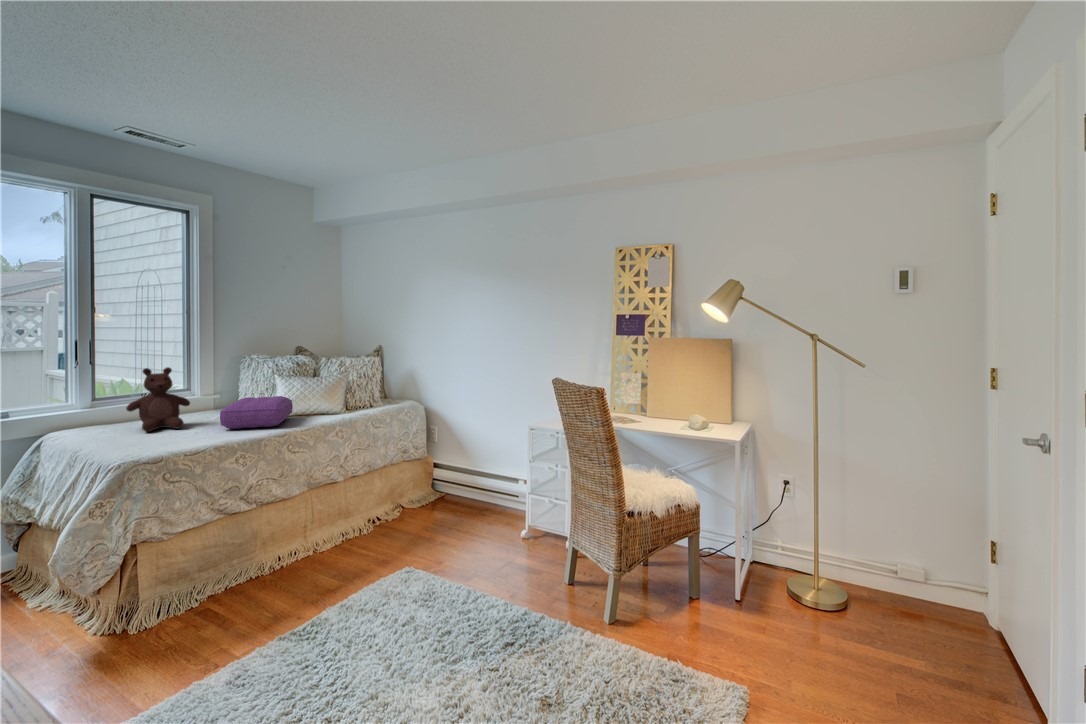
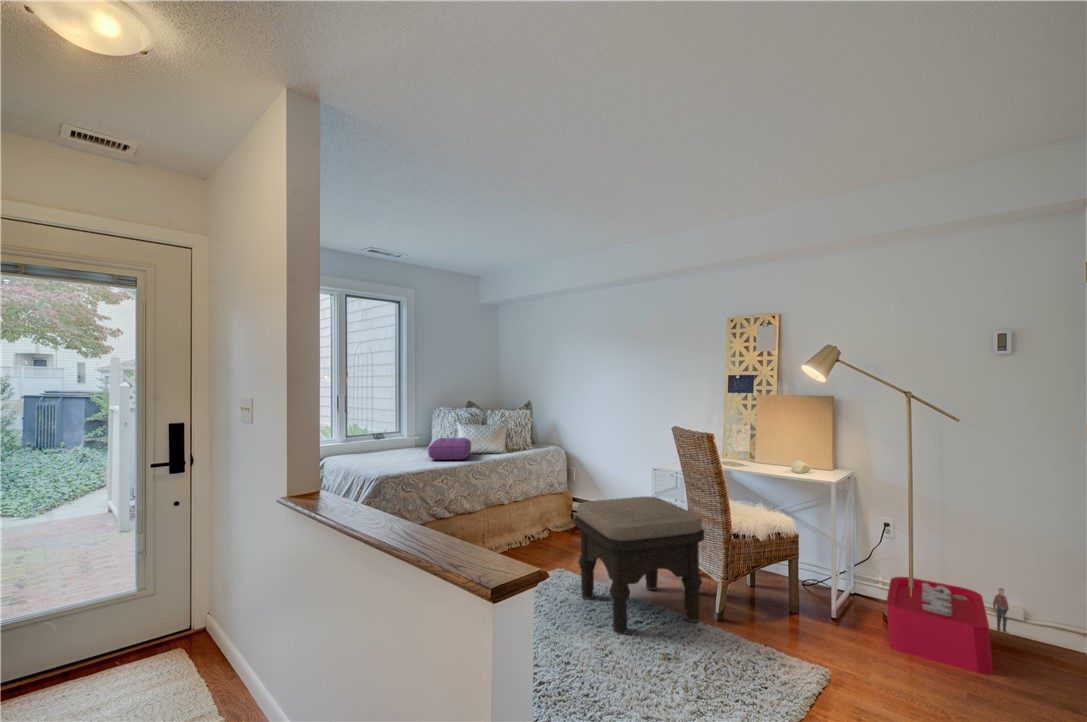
teddy bear: present [126,367,190,432] -> none [371,415,406,460]
ottoman: none [422,467,594,671] -> present [575,496,704,634]
storage bin: none [790,540,912,660] -> present [886,577,1009,675]

